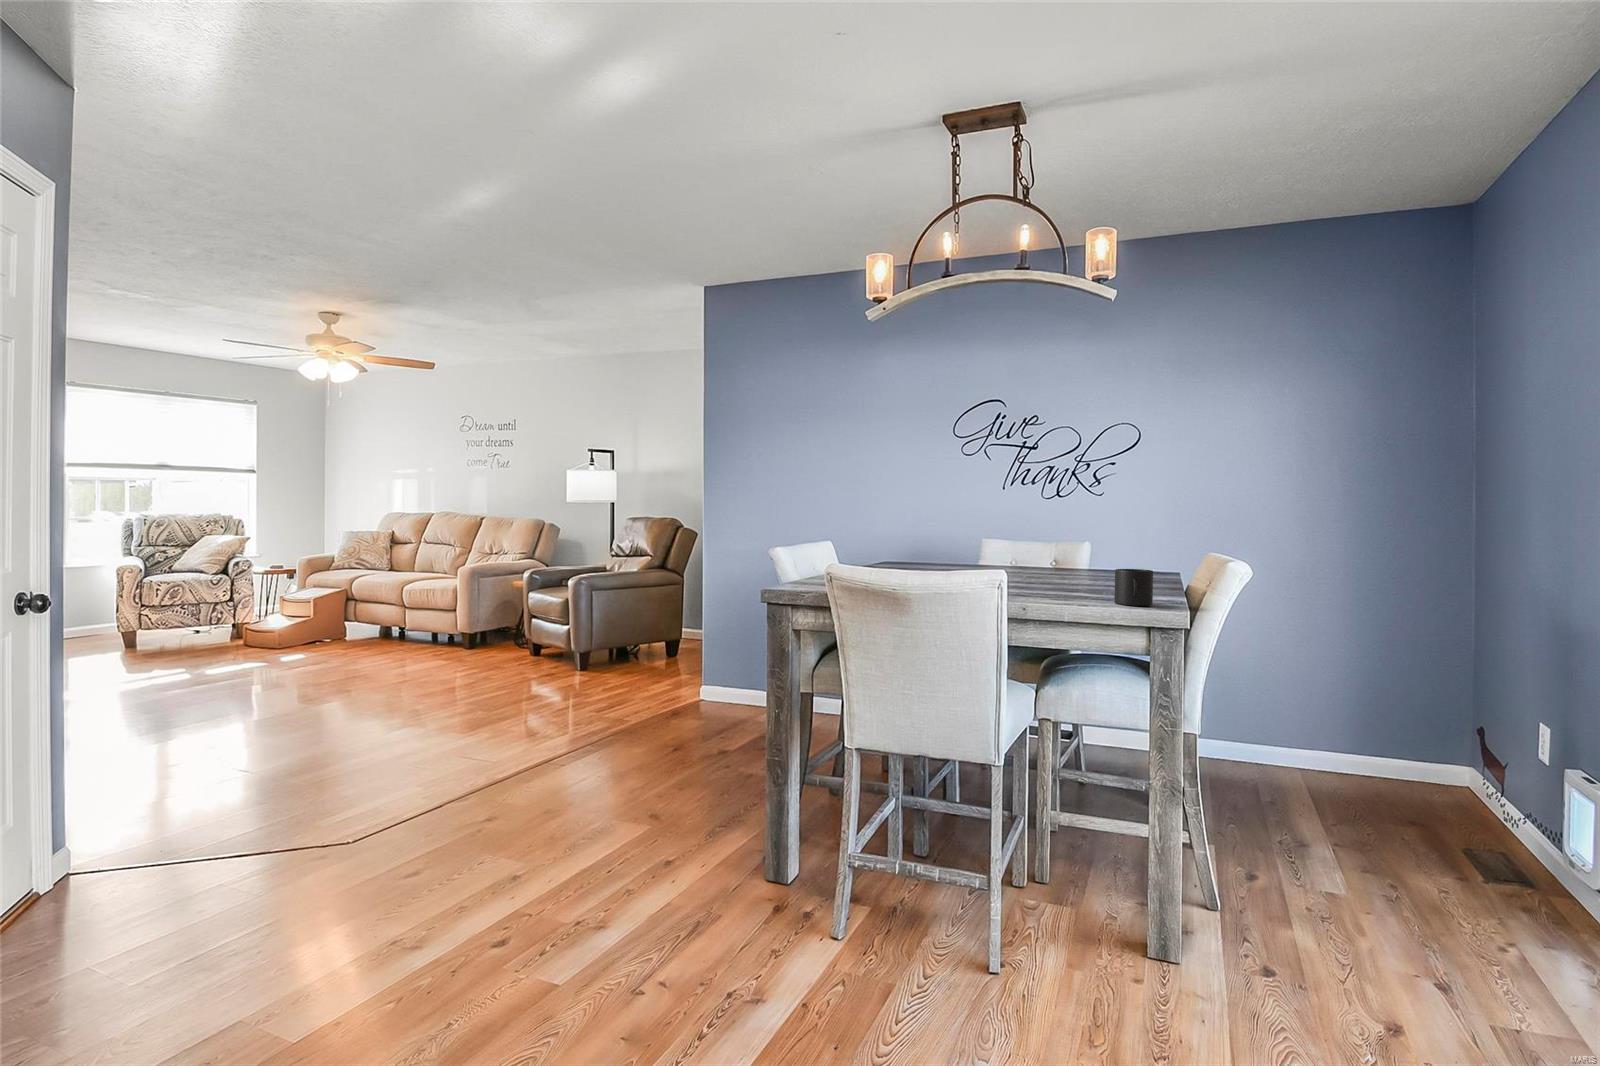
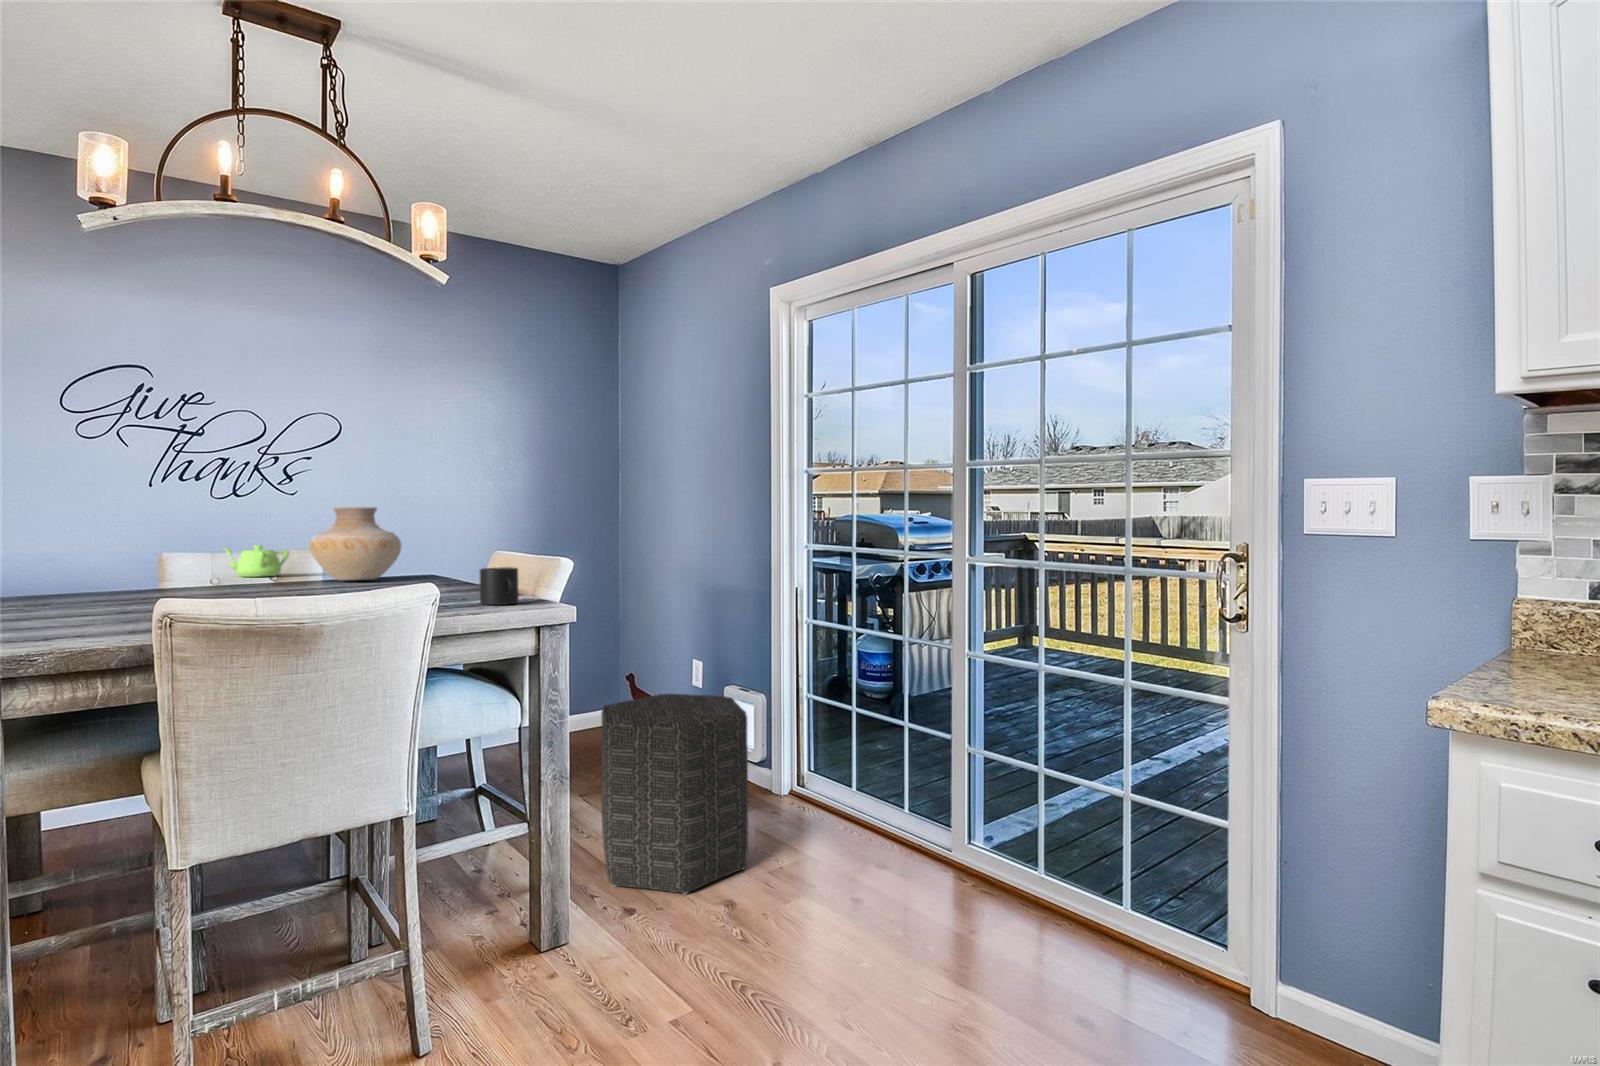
vase: none [1060,508,1137,574] -> present [309,507,401,581]
teapot: none [1015,539,1063,565] -> present [224,545,289,577]
ottoman: none [1269,740,1498,1010] -> present [601,694,748,894]

